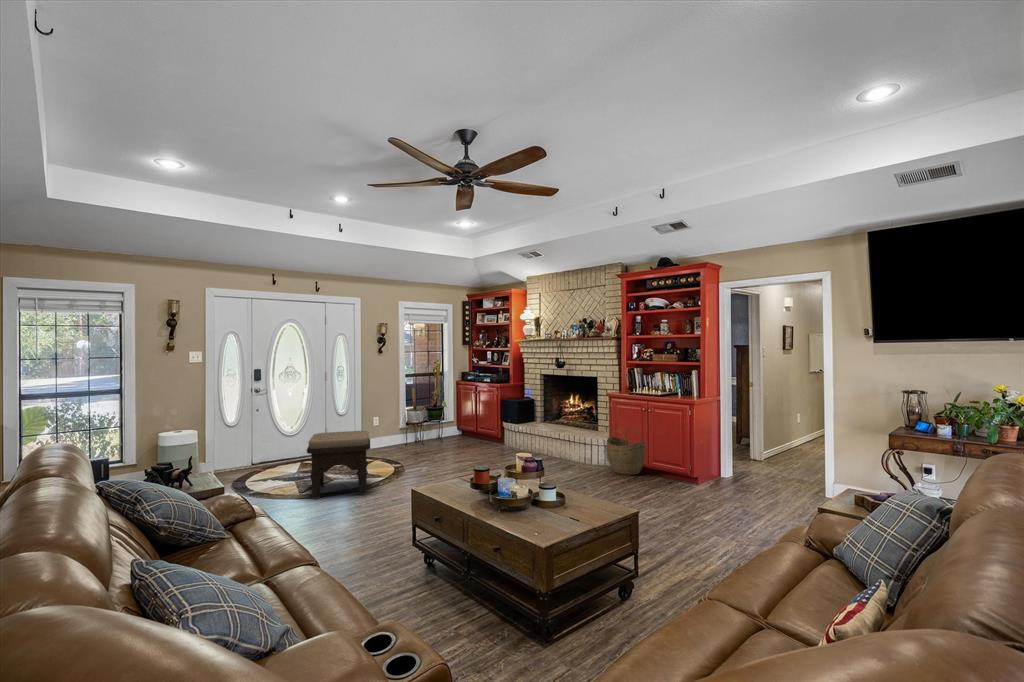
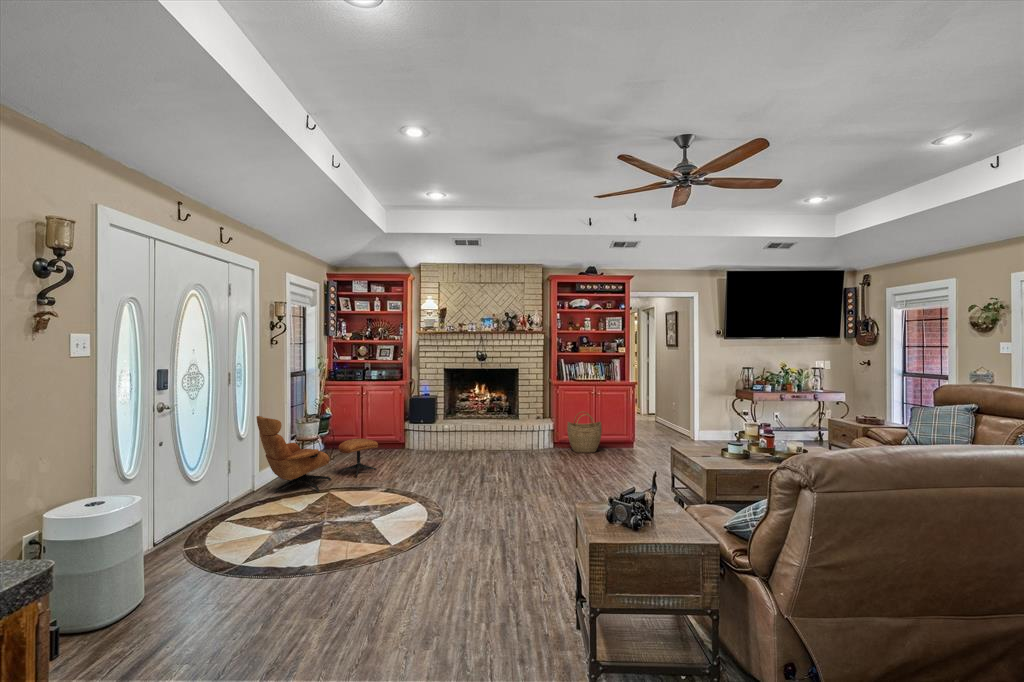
lounge chair: none [344,402,434,458] -> present [256,416,378,493]
ottoman: present [307,431,370,499] -> none [387,445,487,545]

